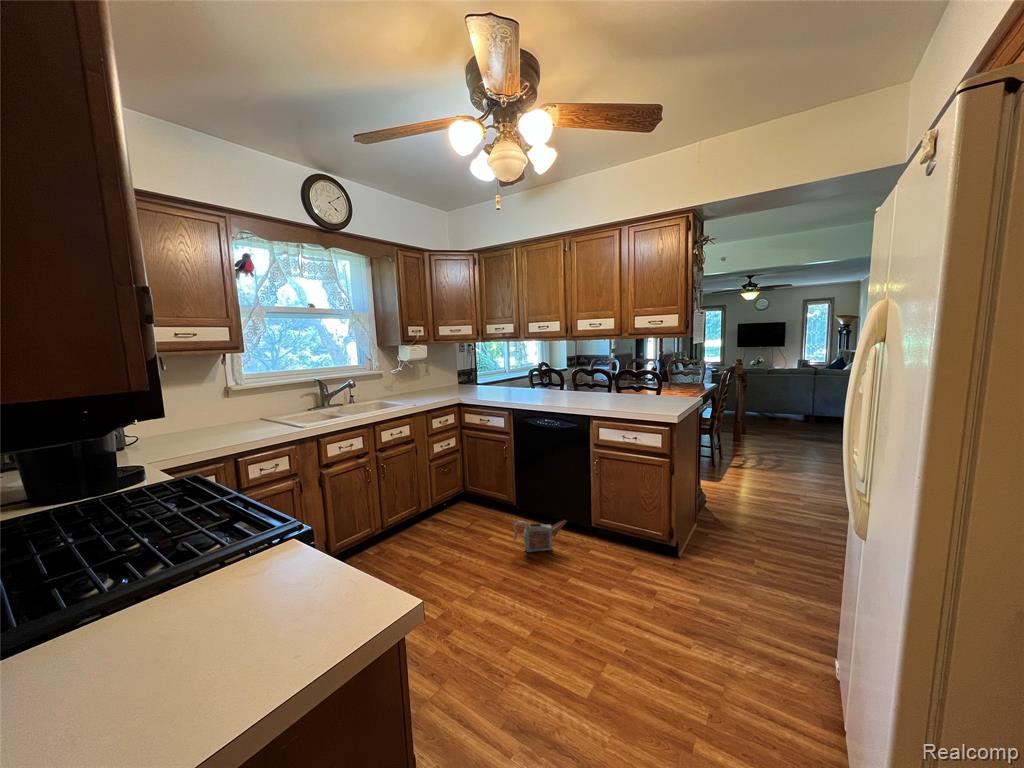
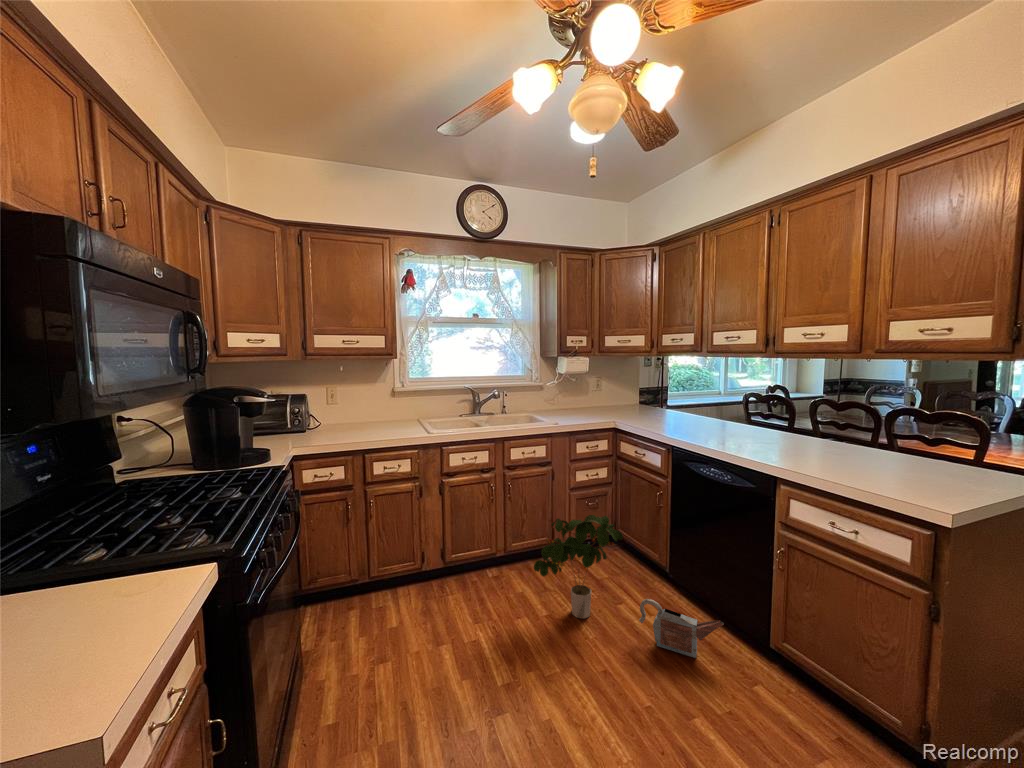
potted plant: none [430,471,490,555] -> present [534,515,623,619]

